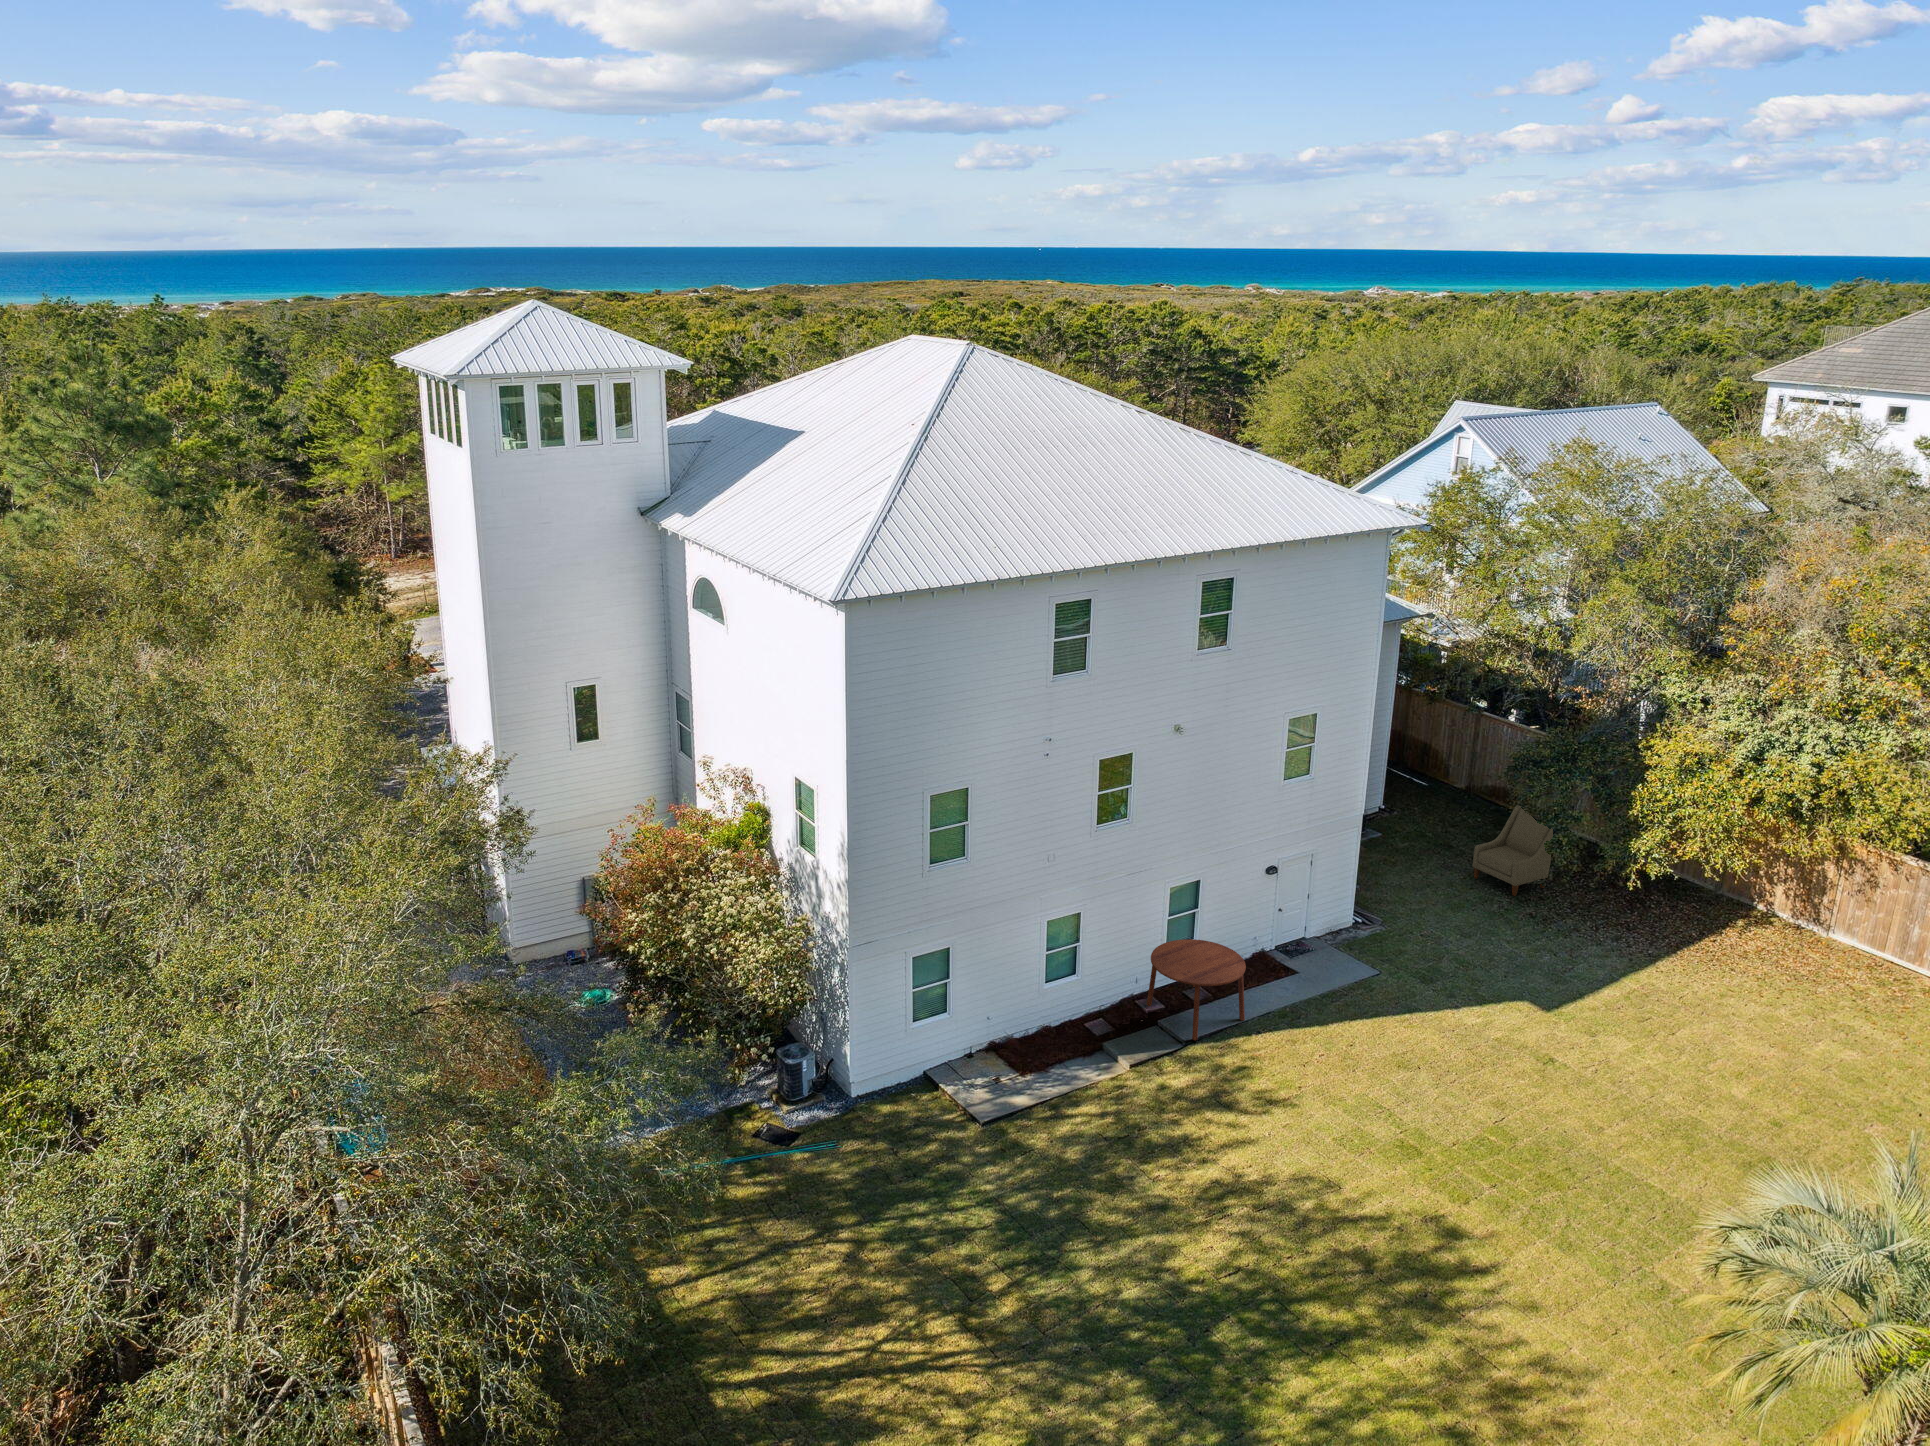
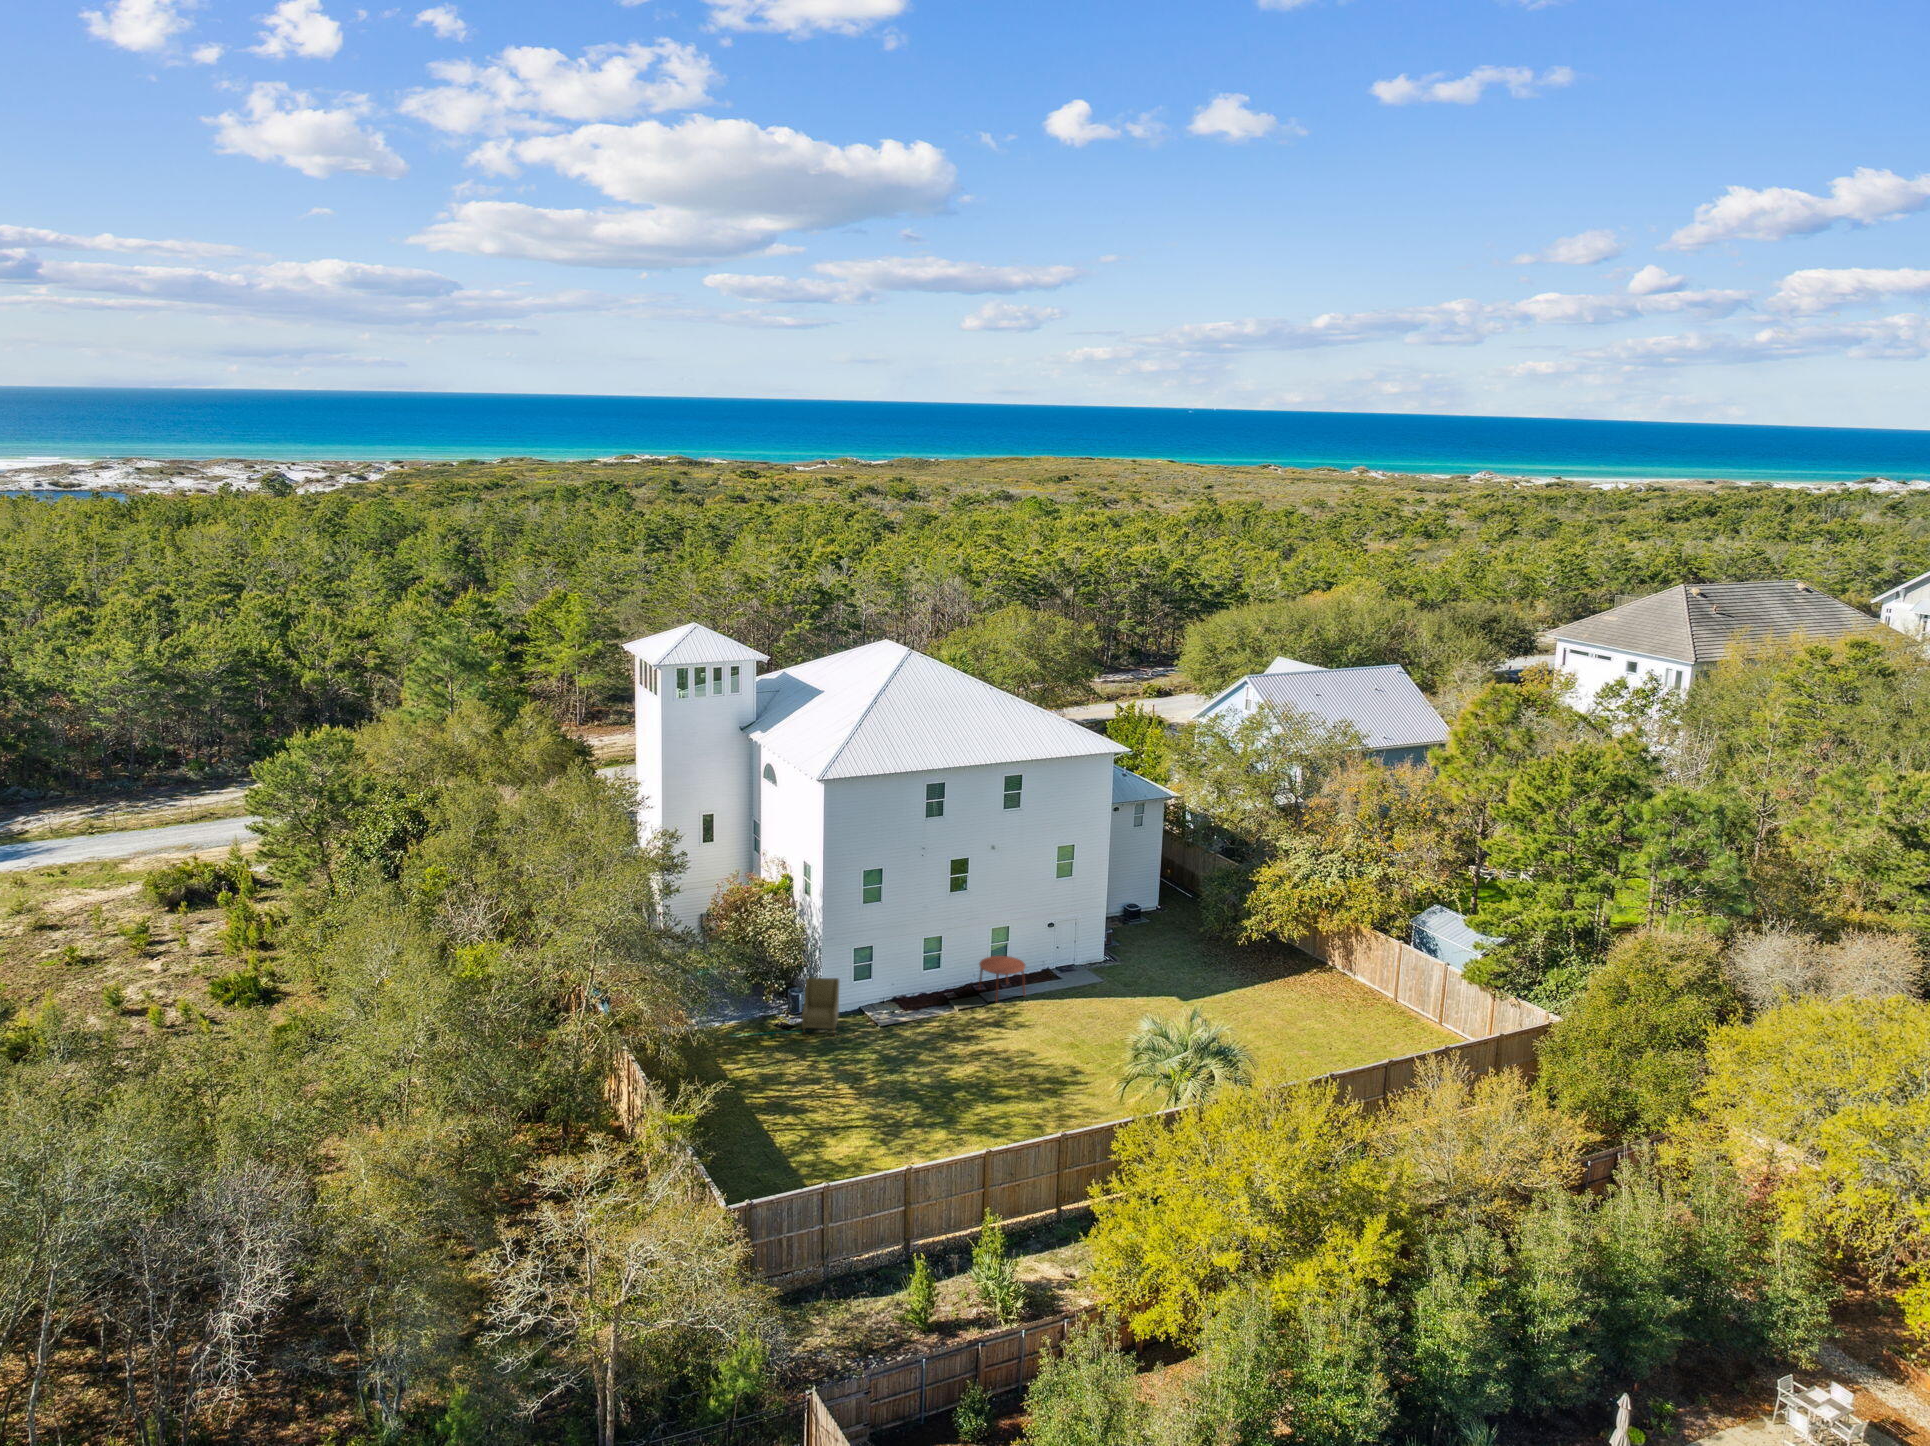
chair: present [1473,805,1553,896] -> present [802,978,839,1034]

